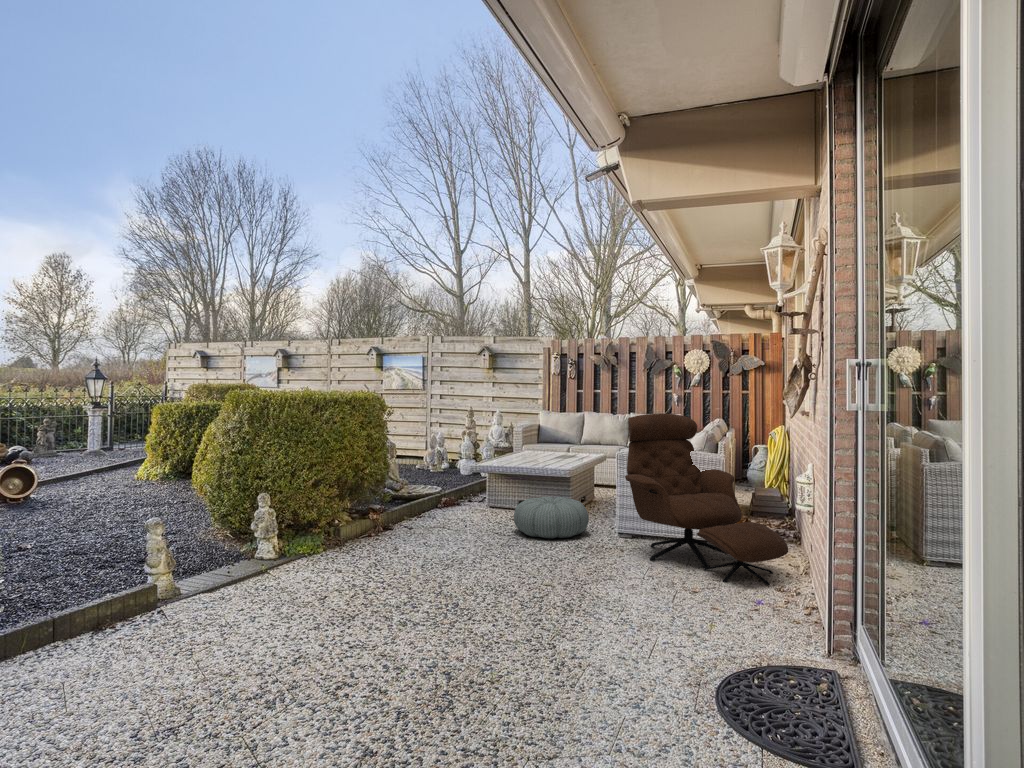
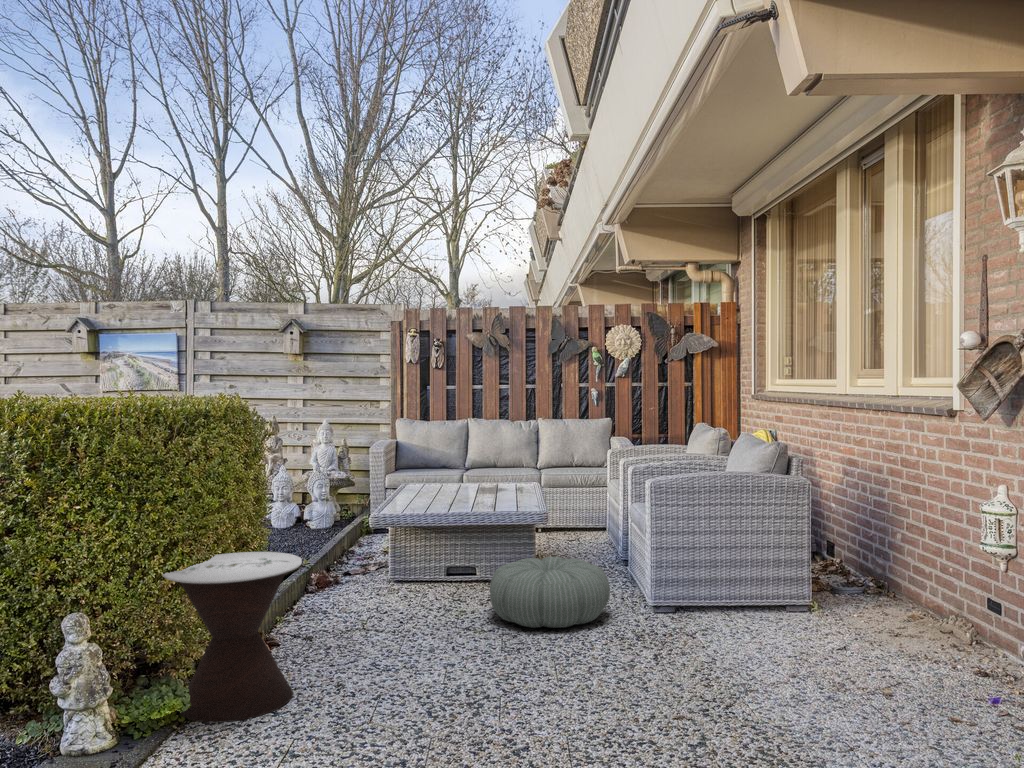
lounge chair: present [625,414,788,585] -> none [691,418,966,671]
side table: none [312,475,382,557] -> present [163,552,302,723]

